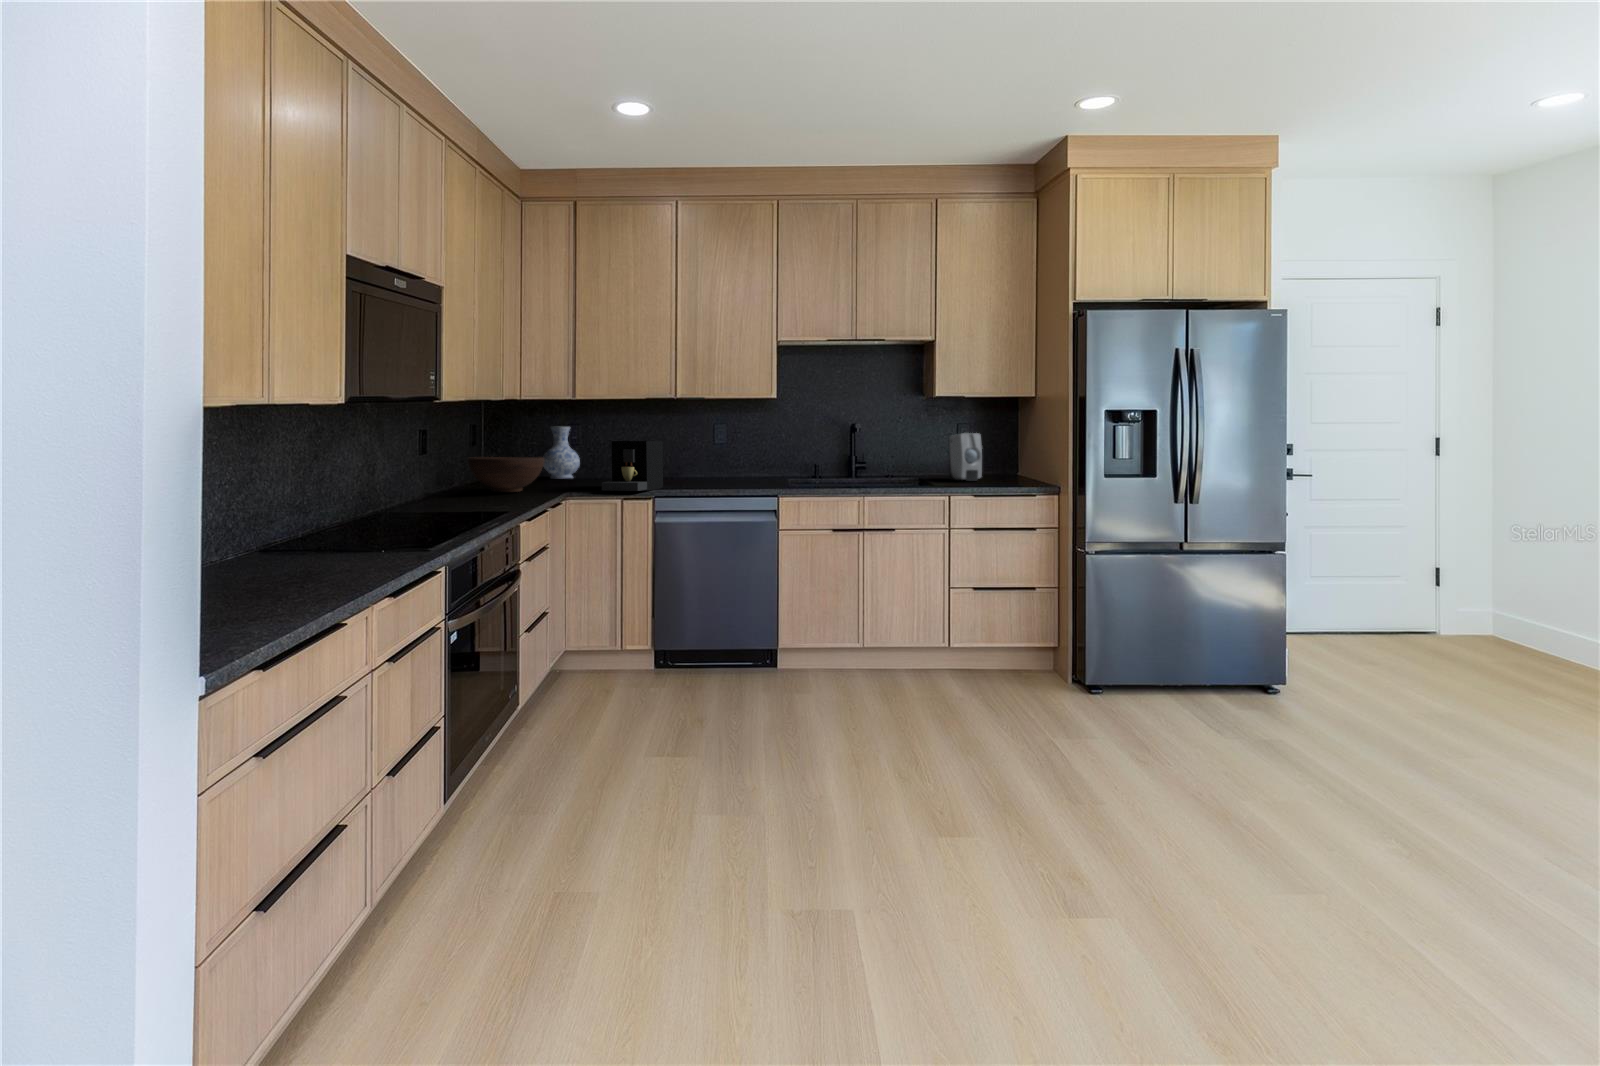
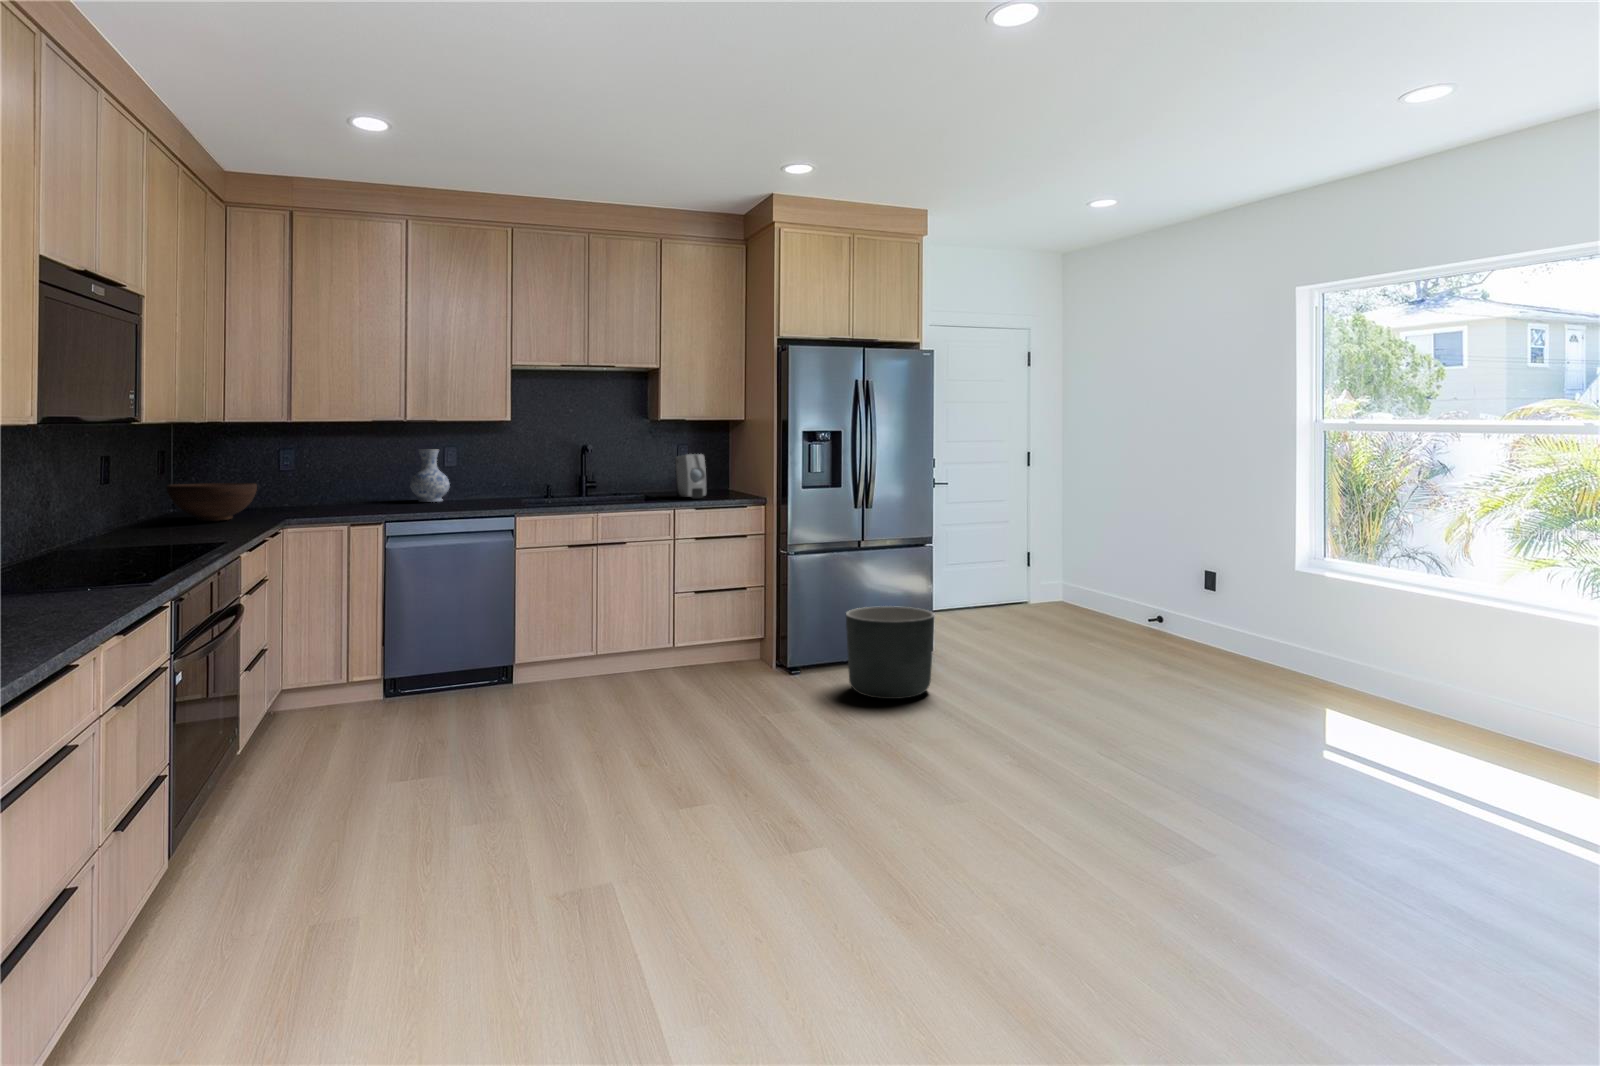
vase: present [543,427,580,478] -> present [410,450,450,502]
coffee maker: present [602,441,663,491] -> none [324,465,390,516]
planter: none [1140,608,1250,716] -> present [846,606,934,699]

